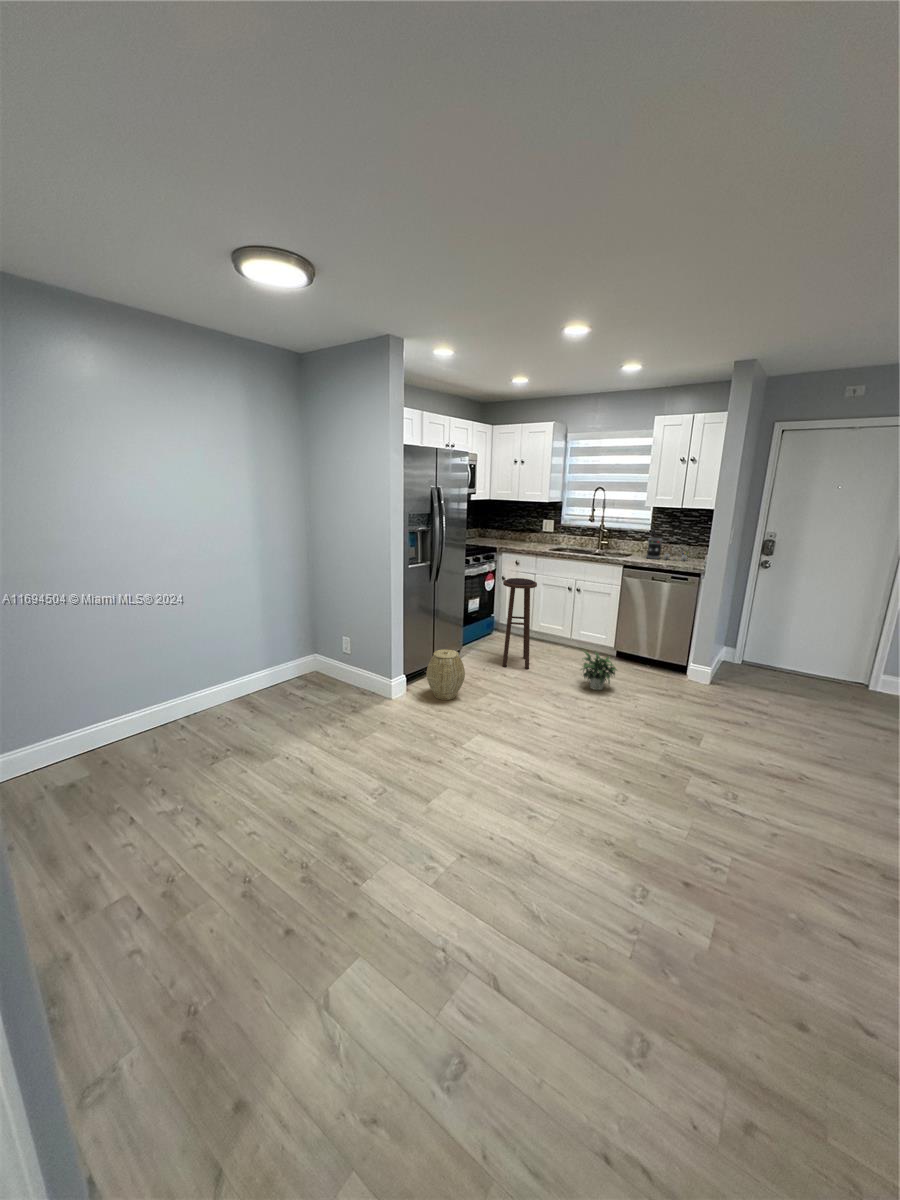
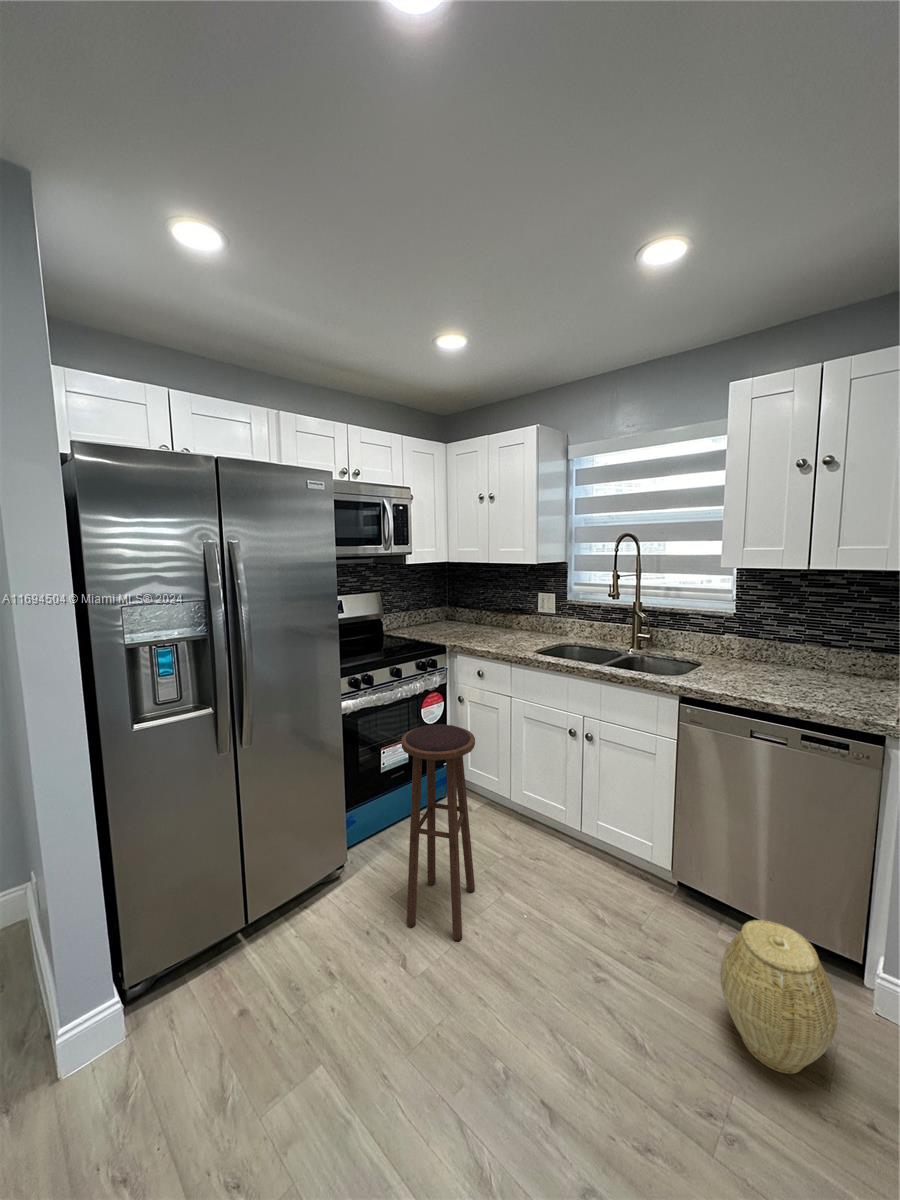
coffee maker: present [646,538,689,561] -> none [729,631,837,689]
woven basket: present [426,650,465,700] -> present [720,920,838,1074]
potted plant: present [581,651,617,690] -> none [563,936,667,1093]

